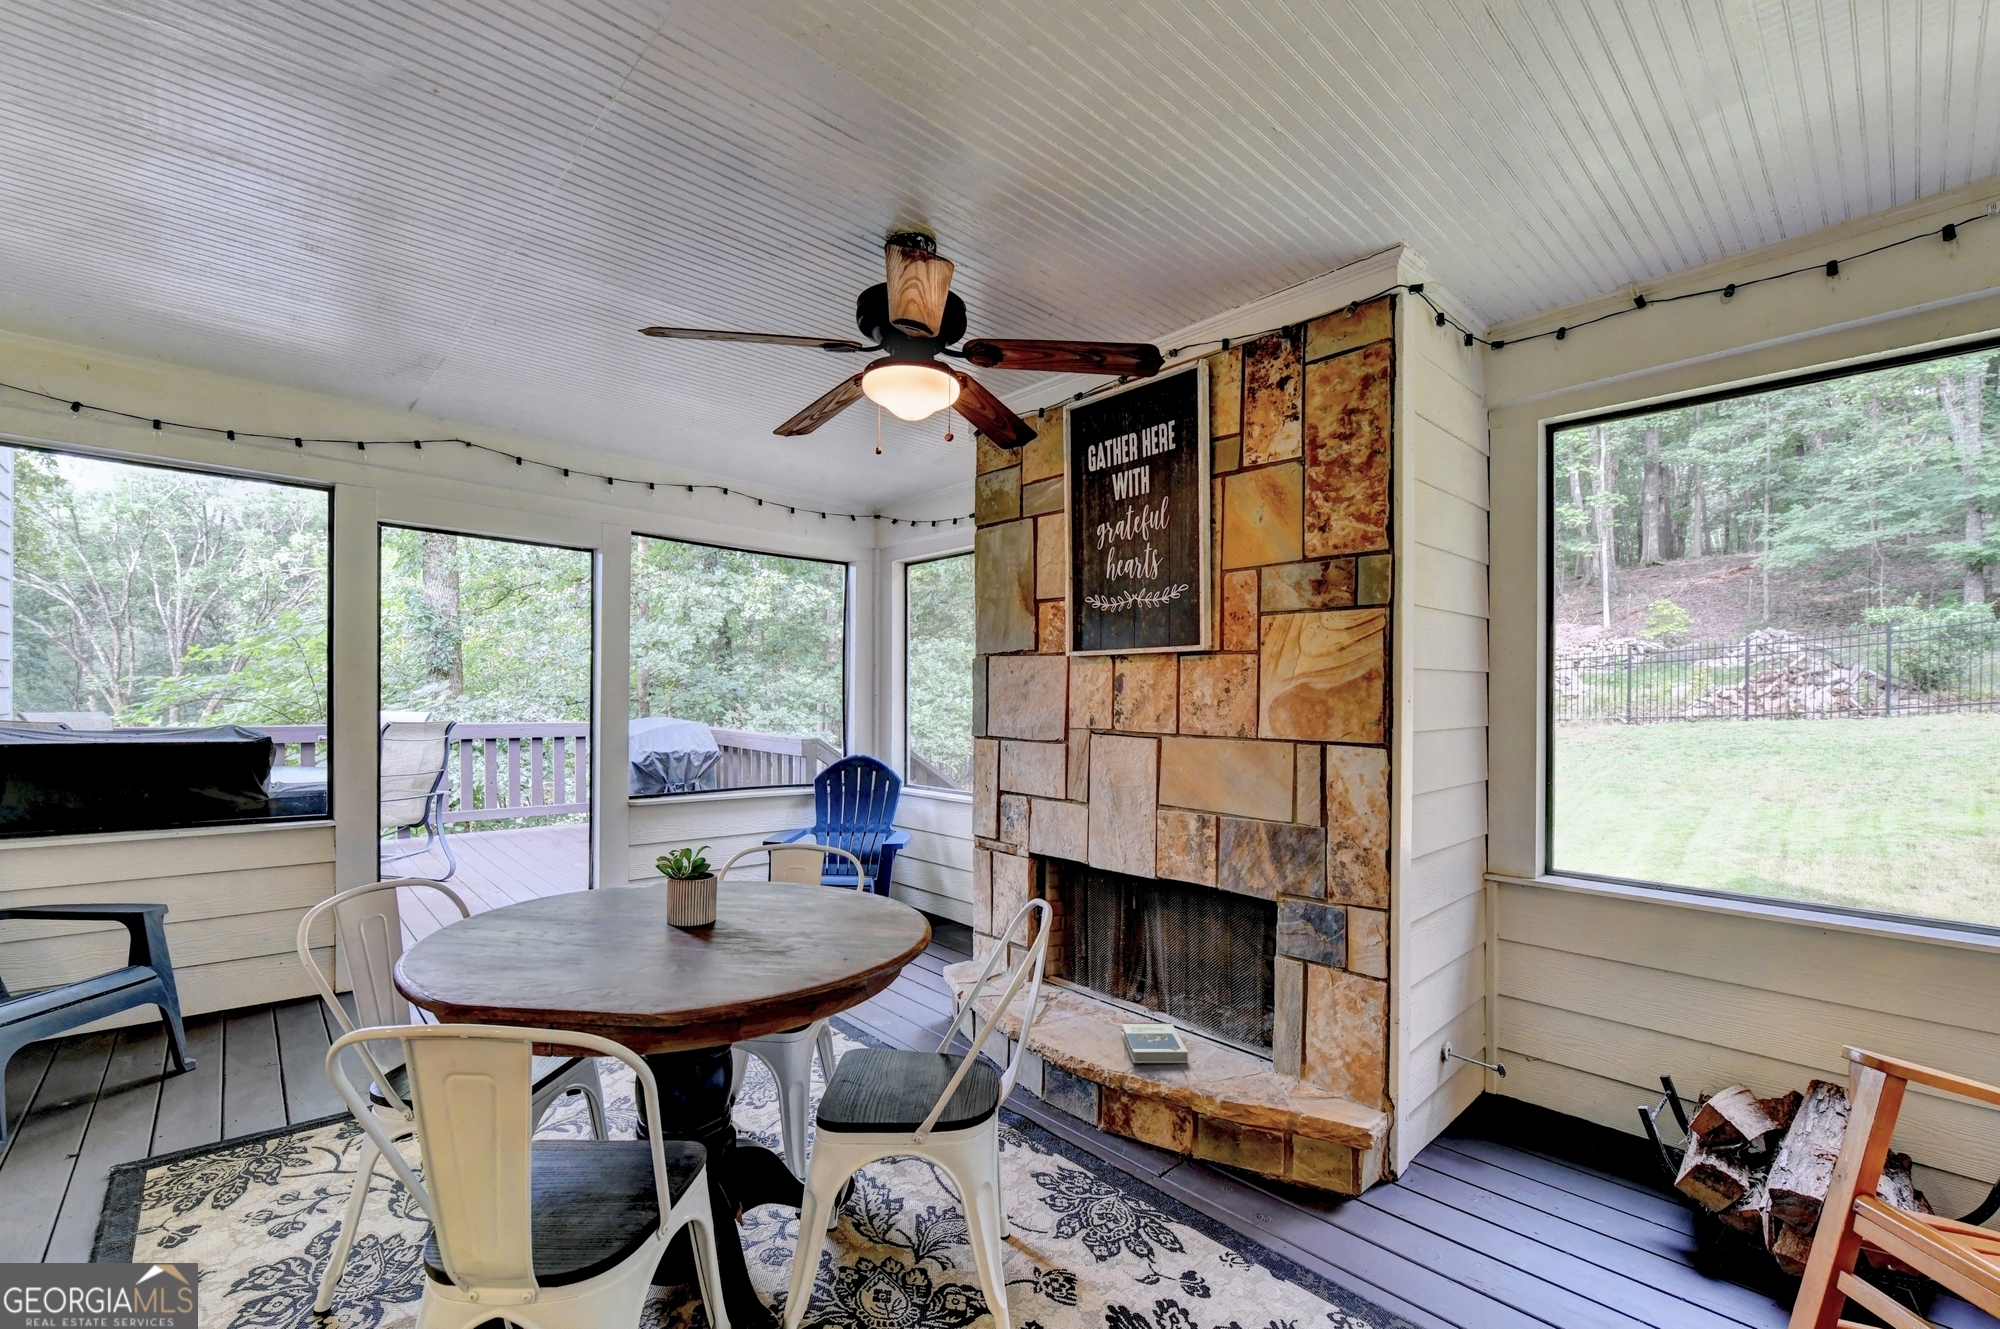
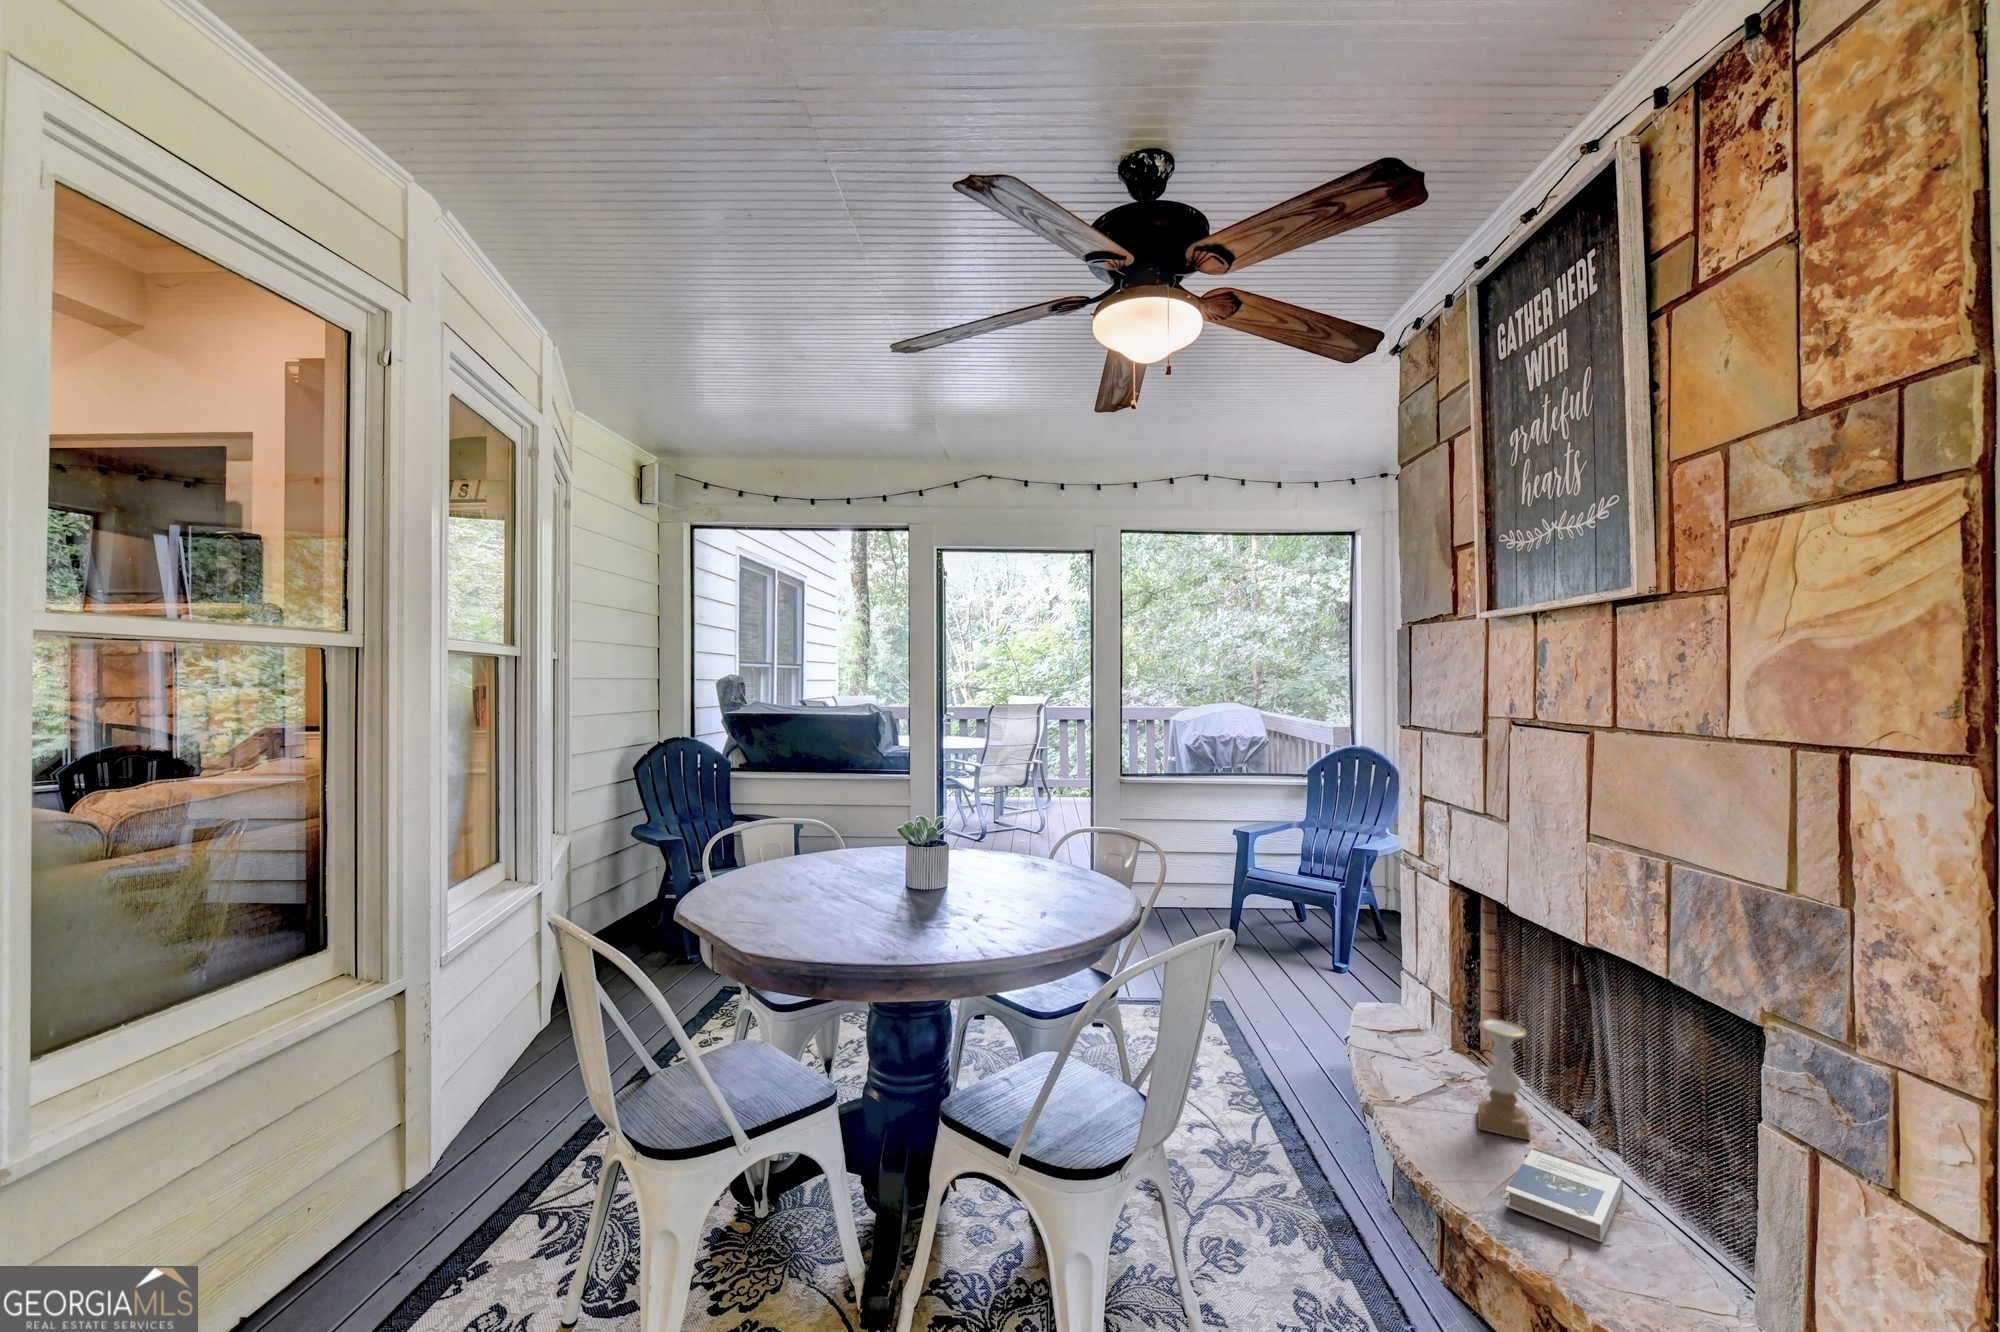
candle holder: none [1069,943,1109,1024] -> present [1478,1019,1530,1140]

